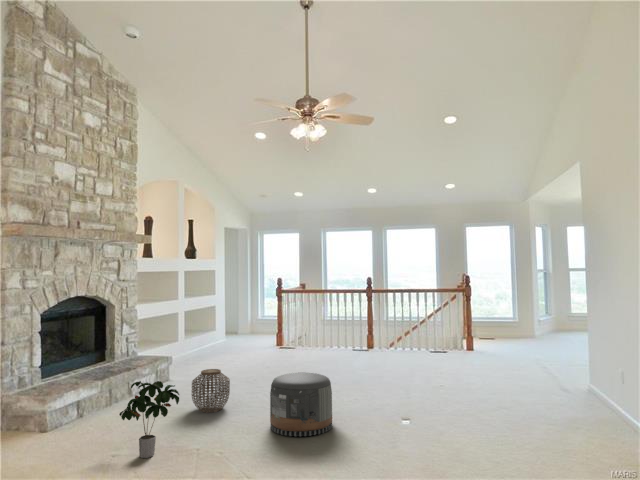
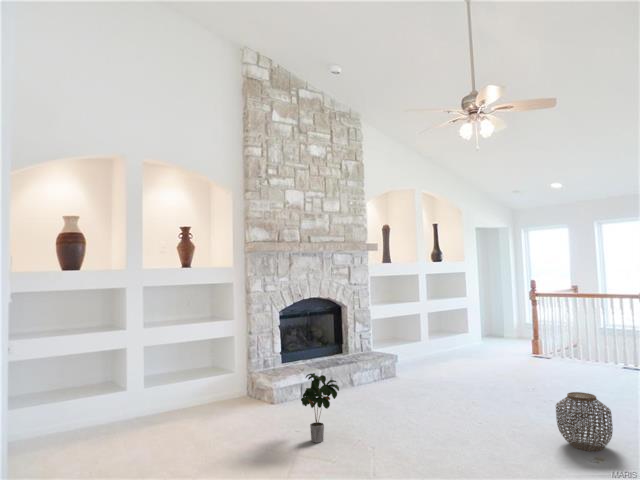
woven basket: present [192,369,230,413] -> present [556,392,613,451]
pouf: present [270,372,332,436] -> none [438,386,515,461]

